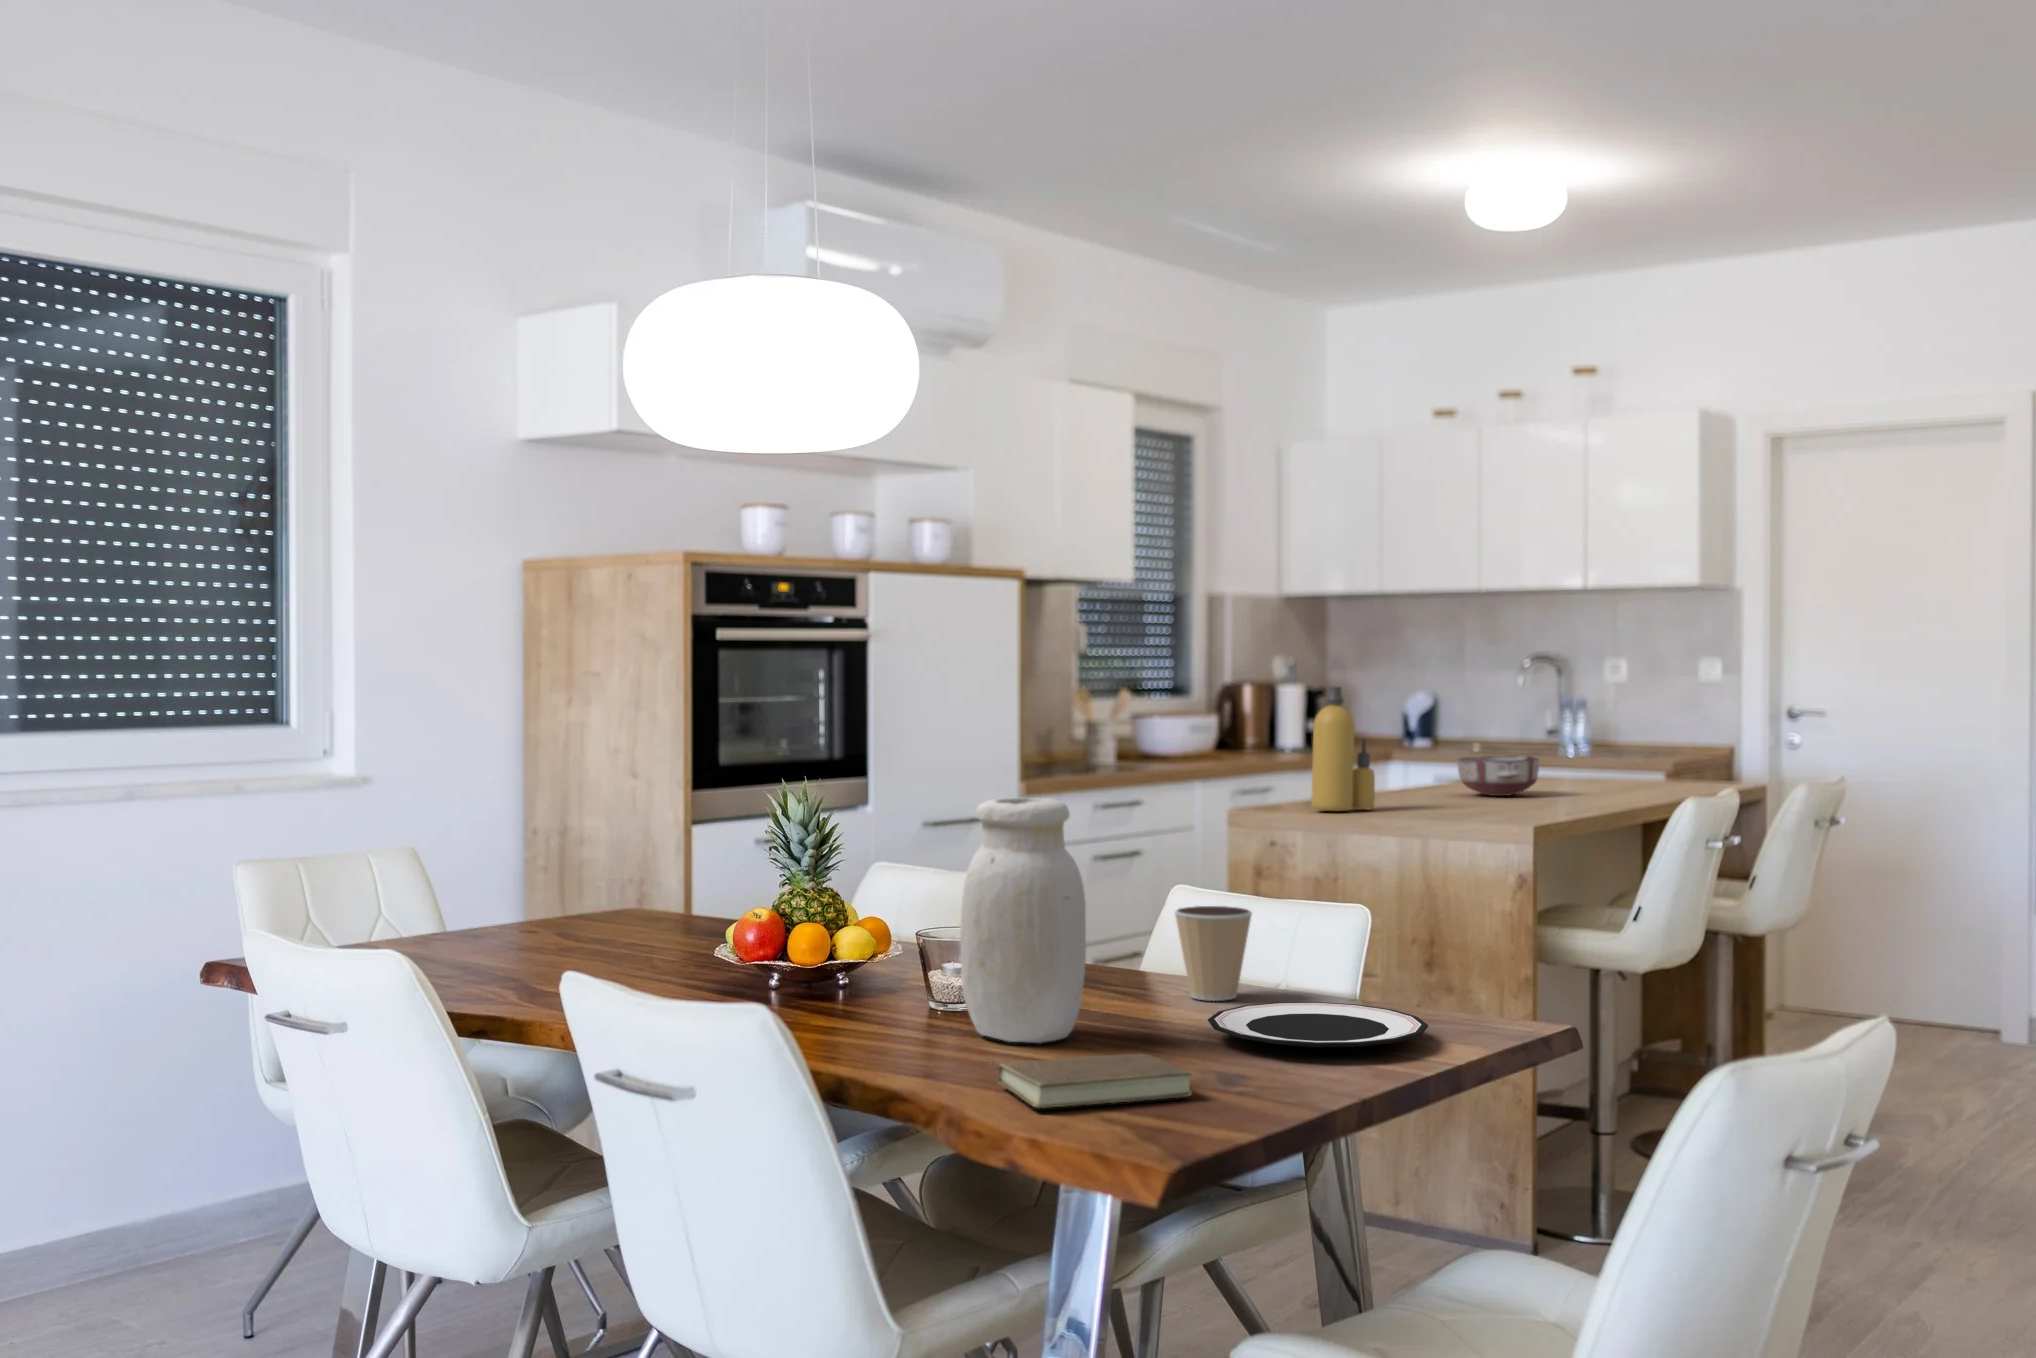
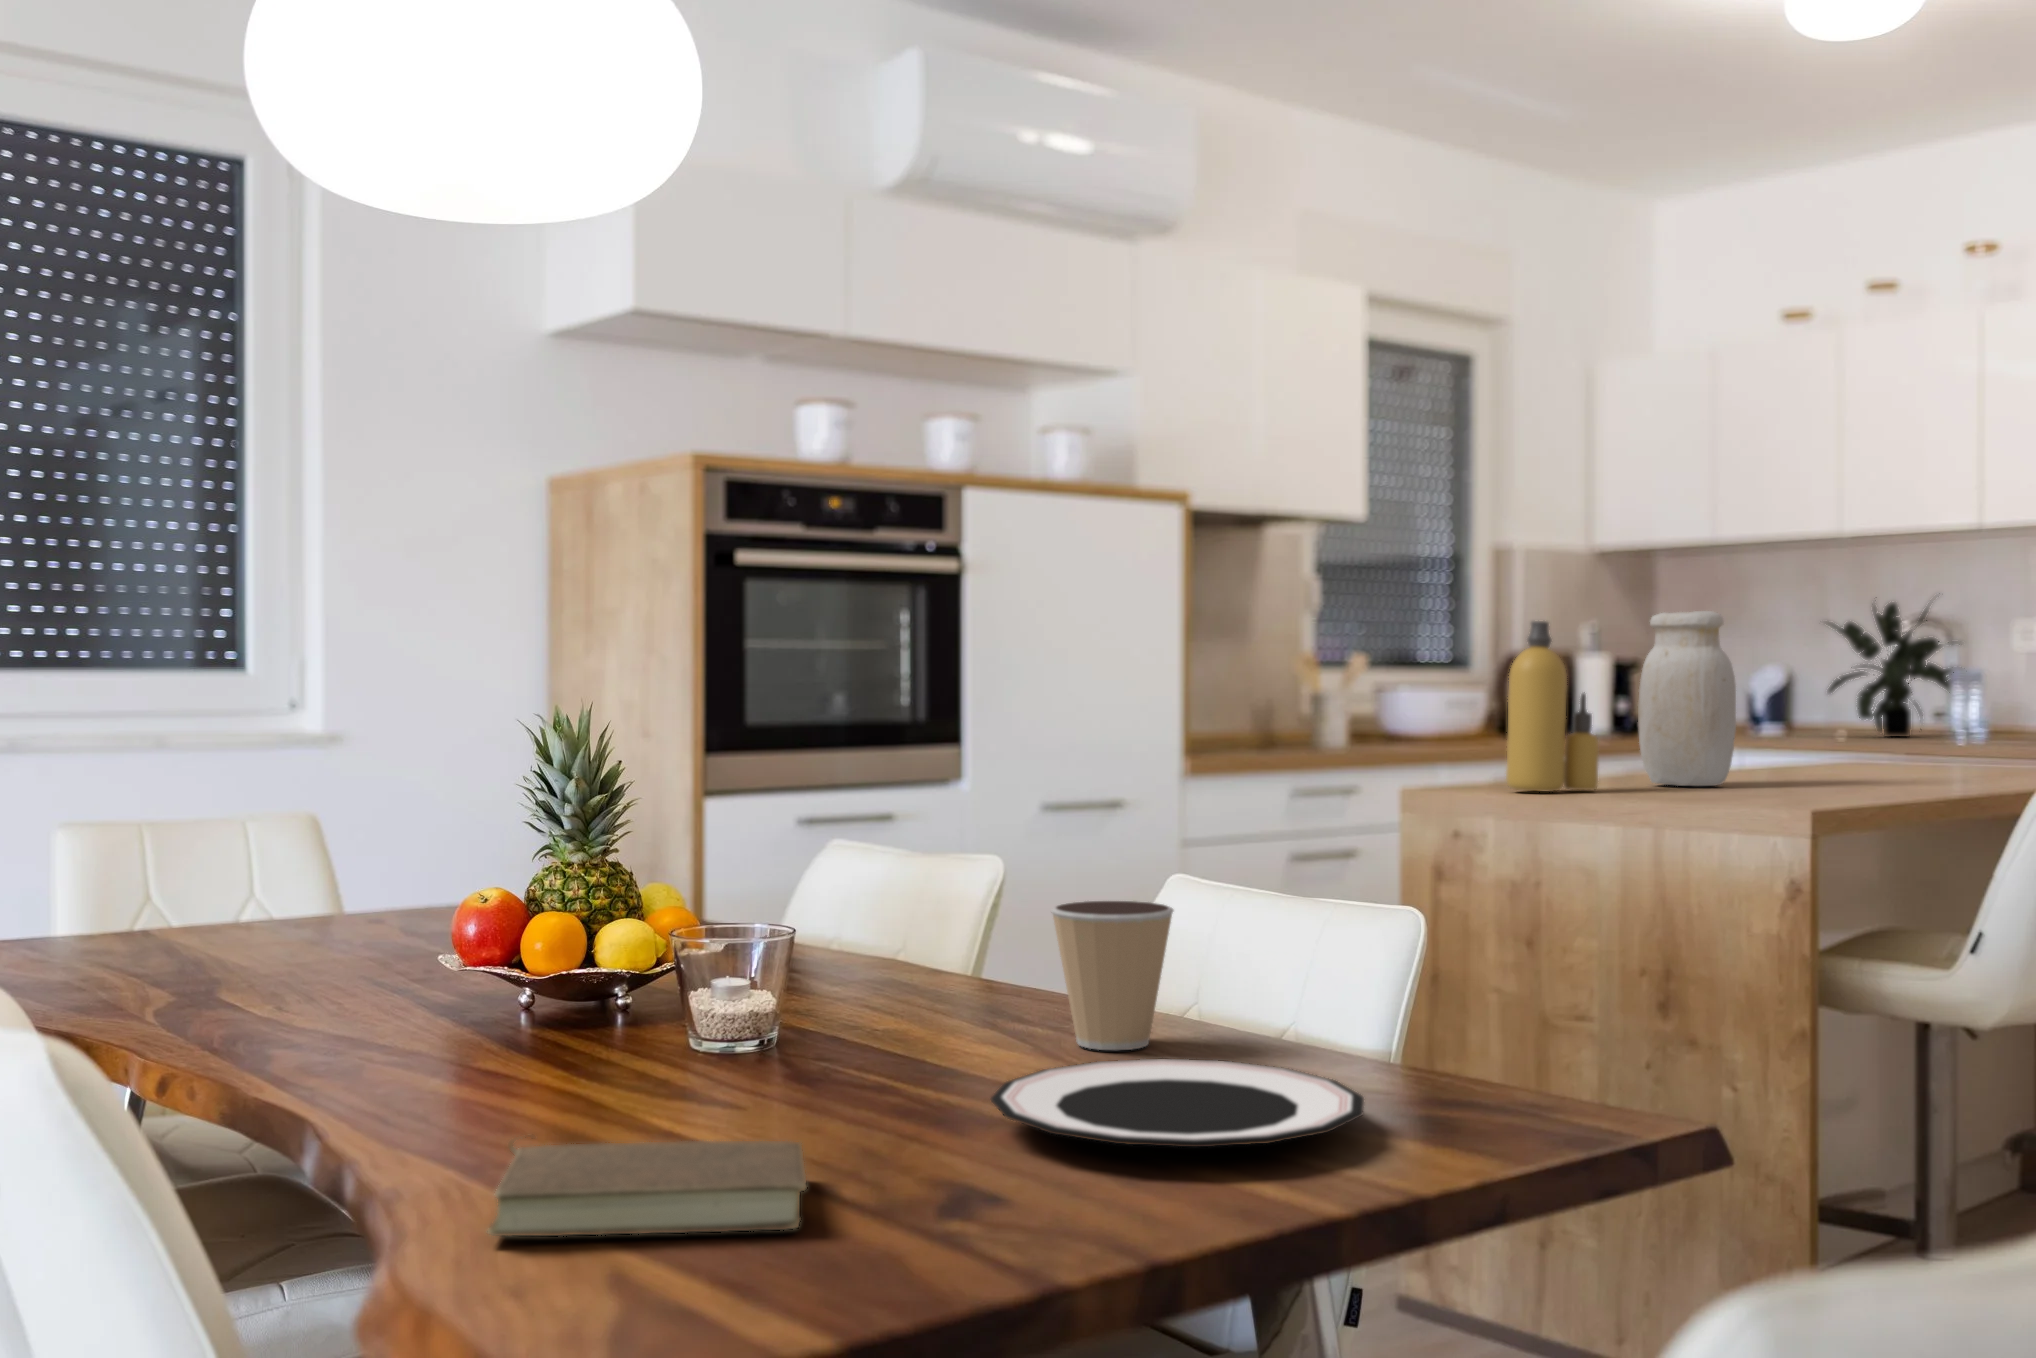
potted plant: none [1461,640,1569,751] -> present [1828,603,1954,737]
ceramic bowl: present [1457,756,1539,796] -> none [1742,724,1860,778]
jar: present [960,797,1086,1043] -> present [1638,611,1736,786]

